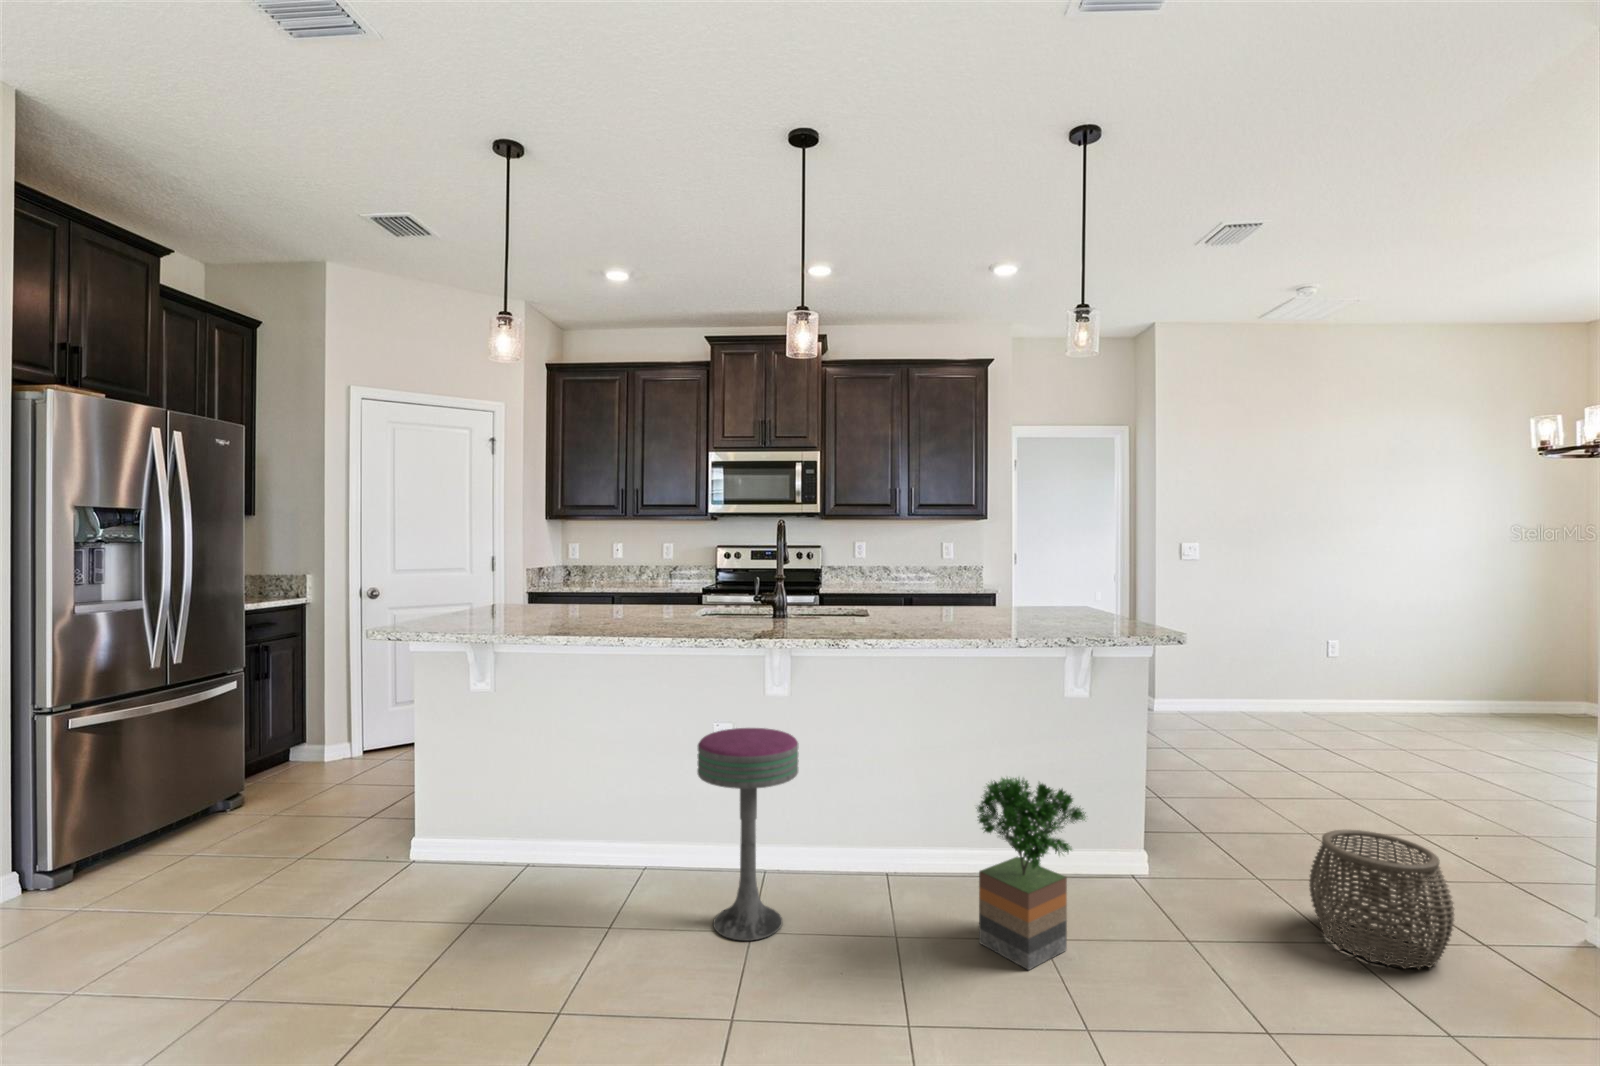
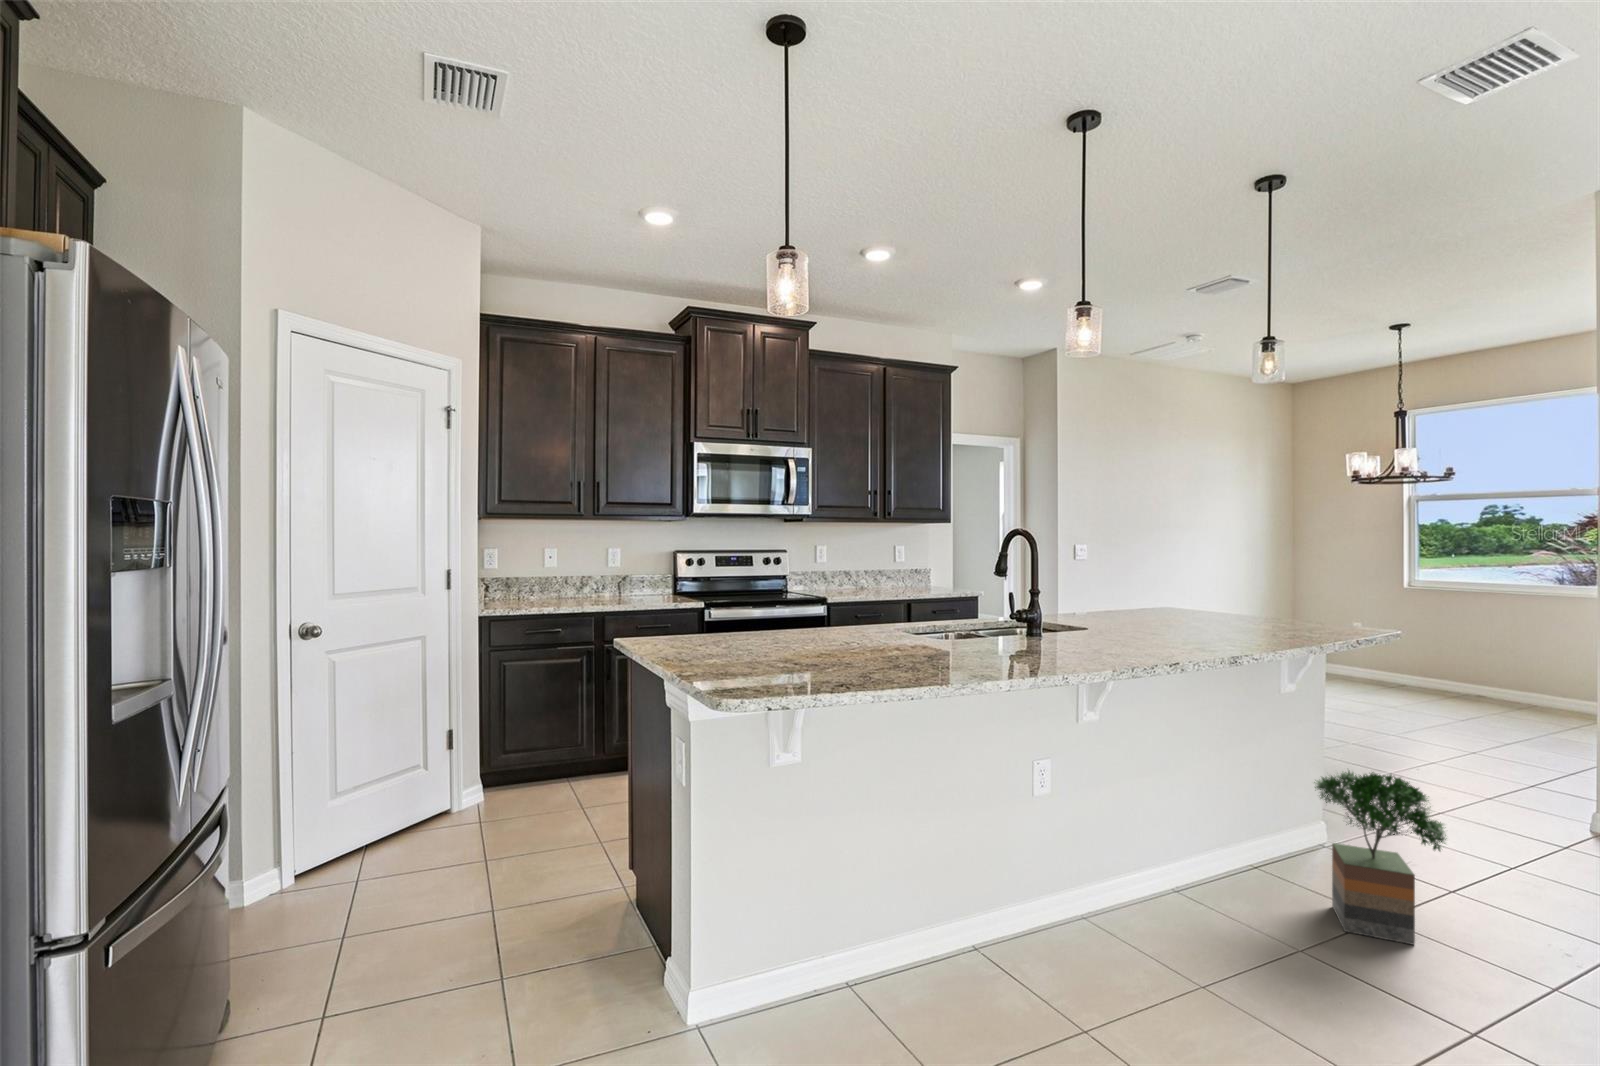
bar stool: present [697,728,799,941] -> none [1111,758,1235,997]
woven basket: present [1309,830,1455,969] -> none [1449,771,1569,871]

